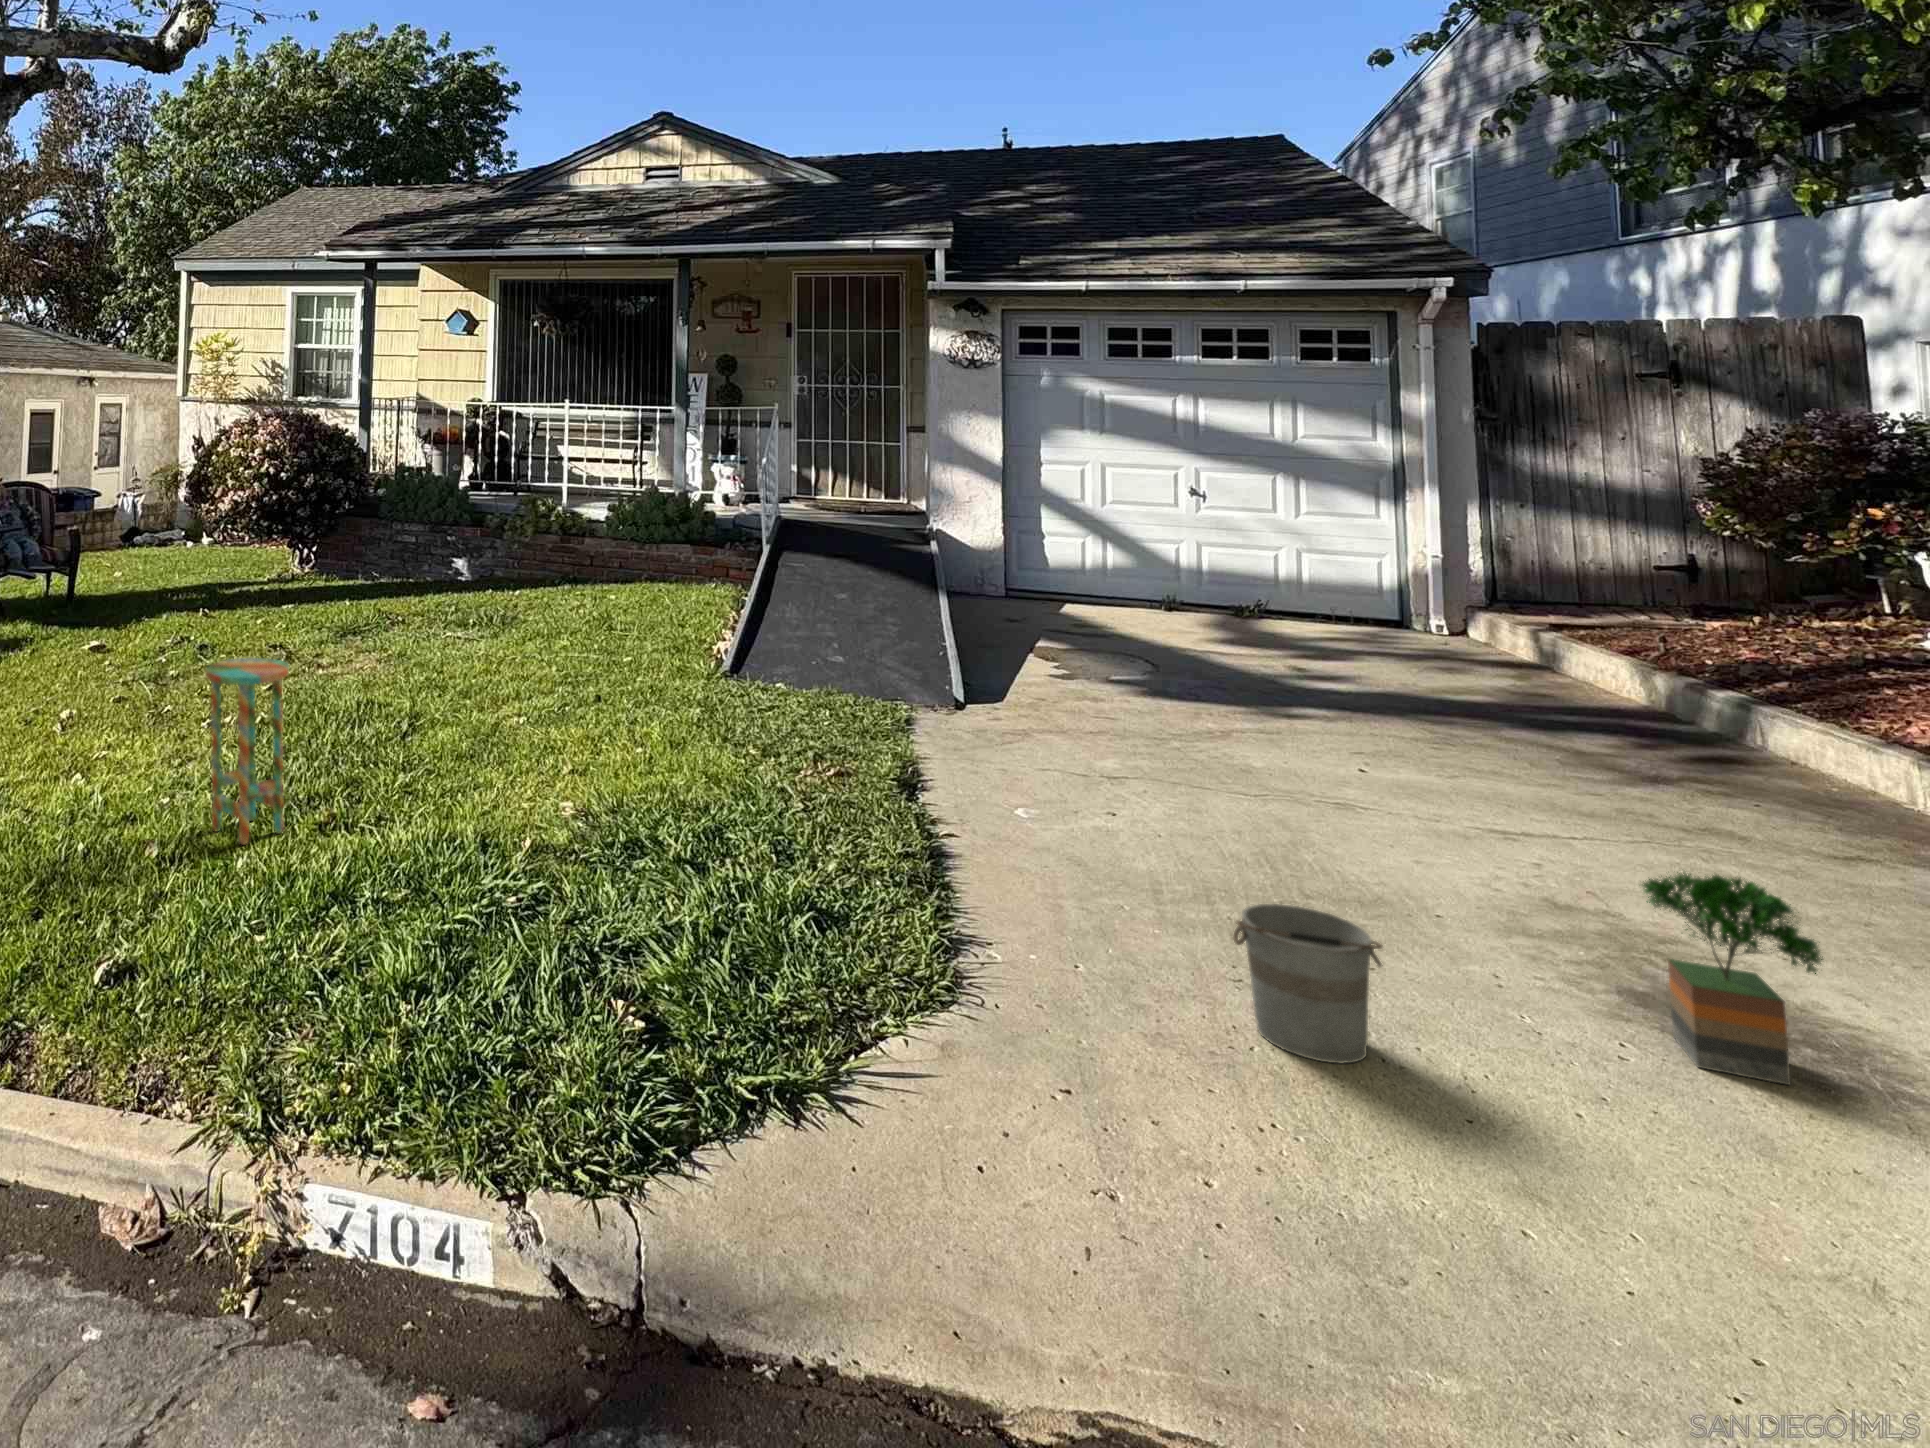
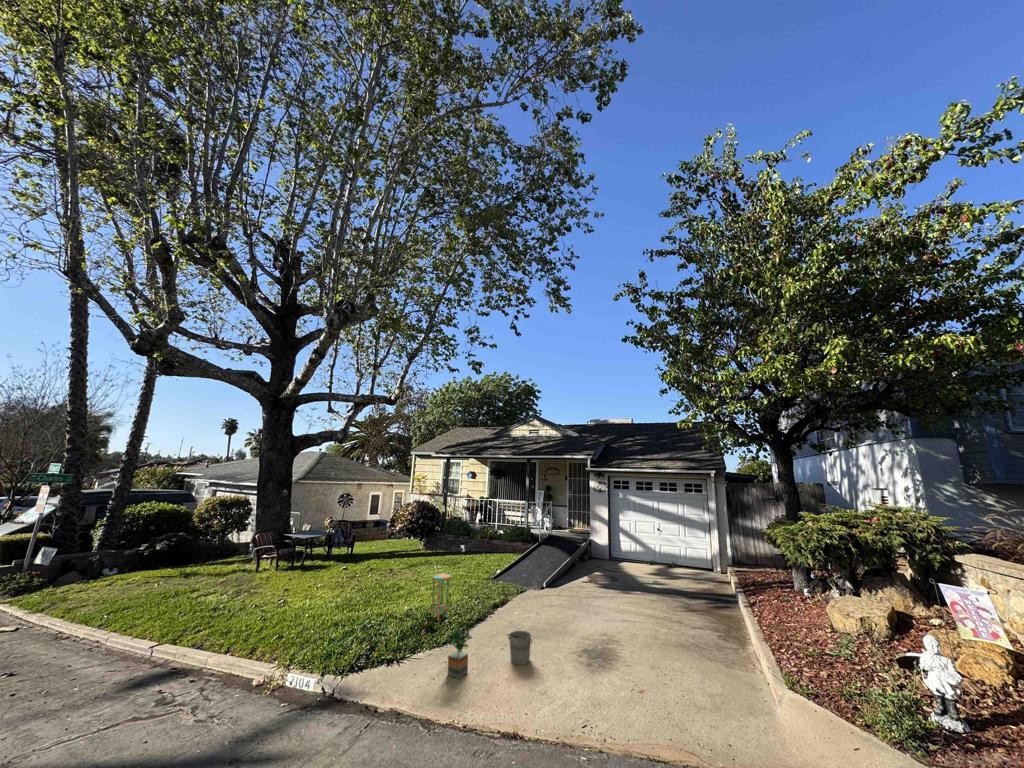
side table: present [205,658,289,845] -> present [431,574,451,620]
potted tree: present [1642,872,1823,1085] -> present [448,630,472,678]

